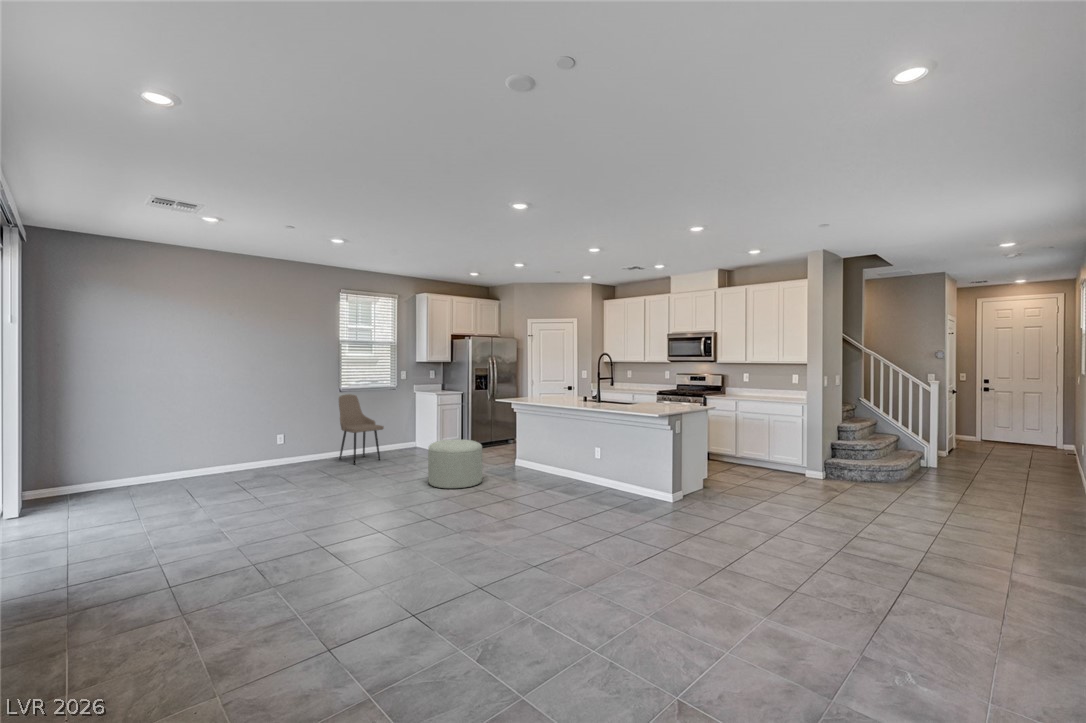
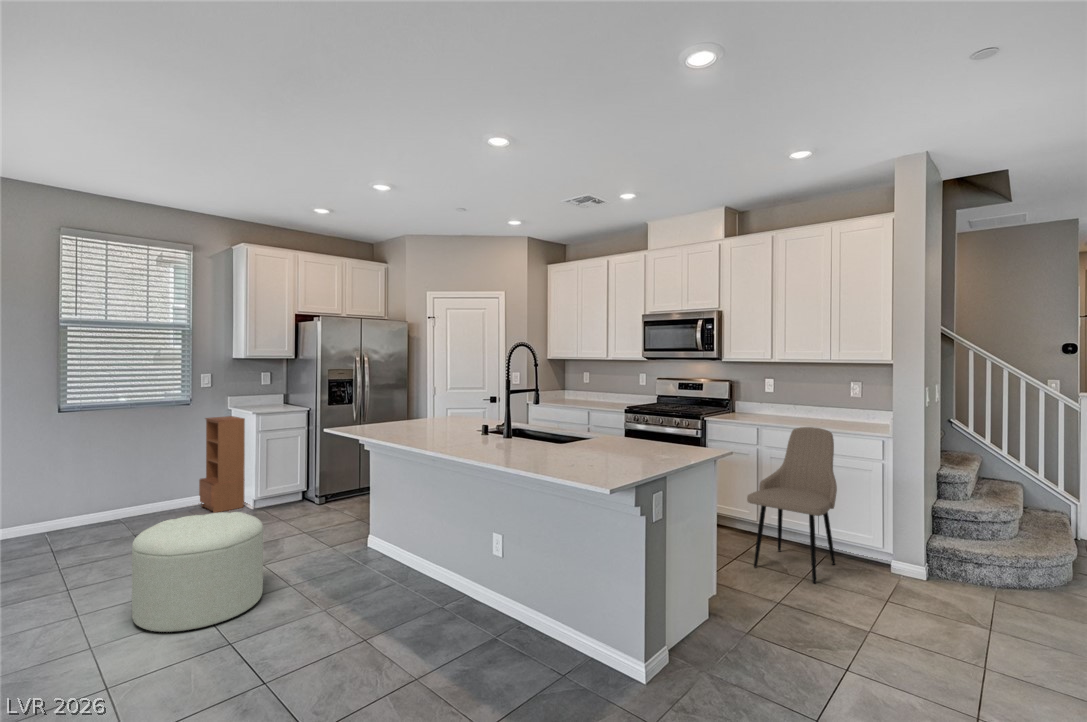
dining chair: present [339,394,384,464] -> present [747,427,837,583]
bookcase: none [402,396,429,452] -> present [199,416,245,513]

